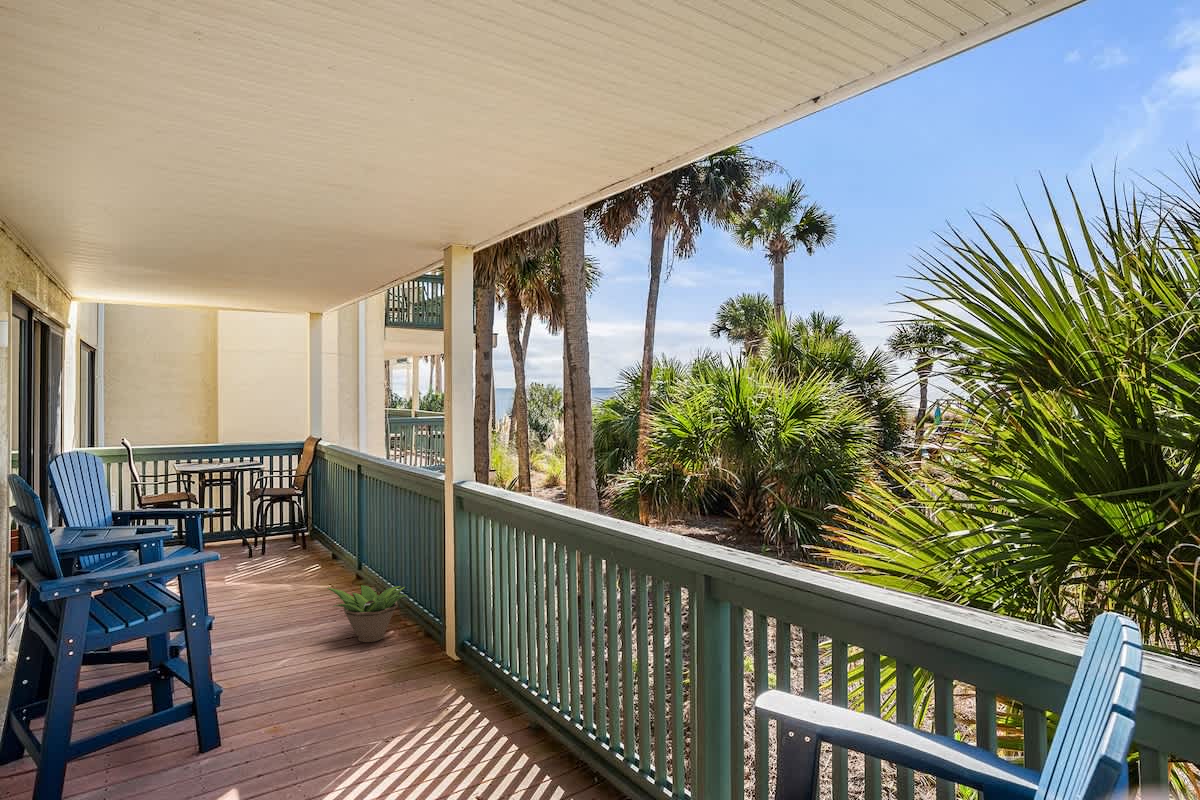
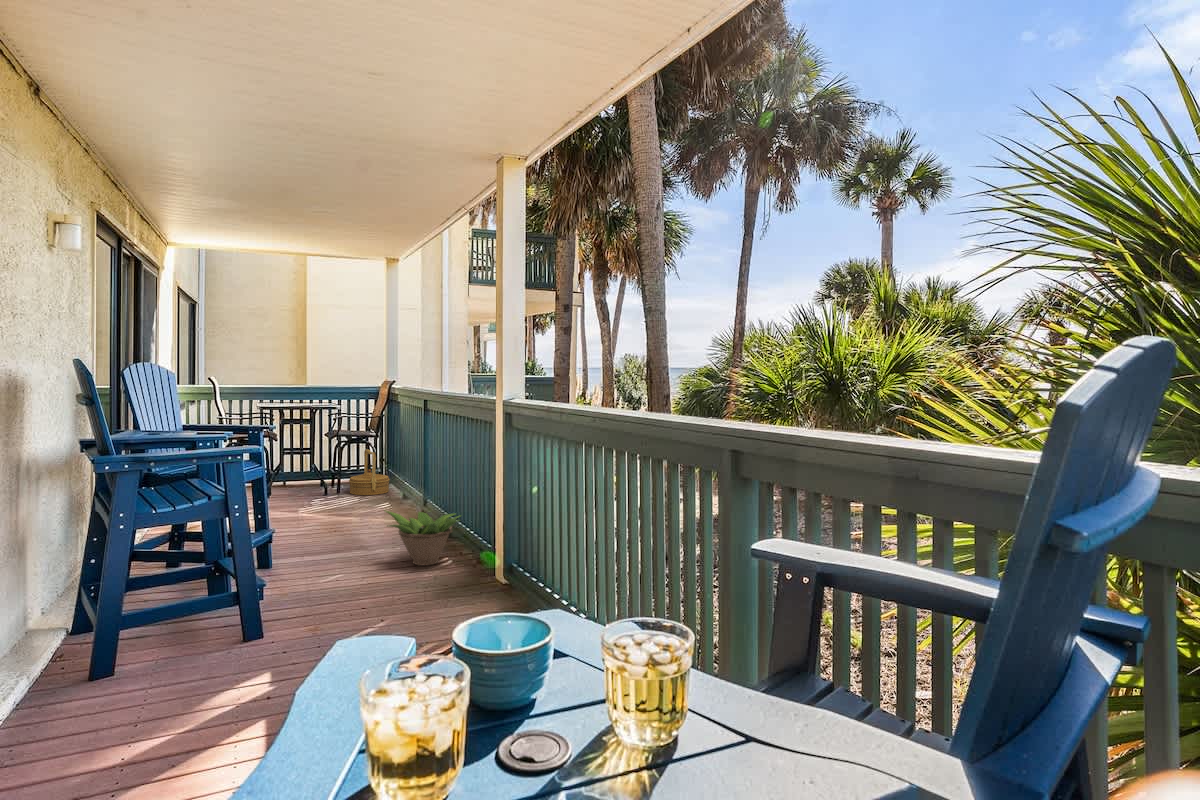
woven basket: none [274,509,317,557] -> present [349,449,390,495]

